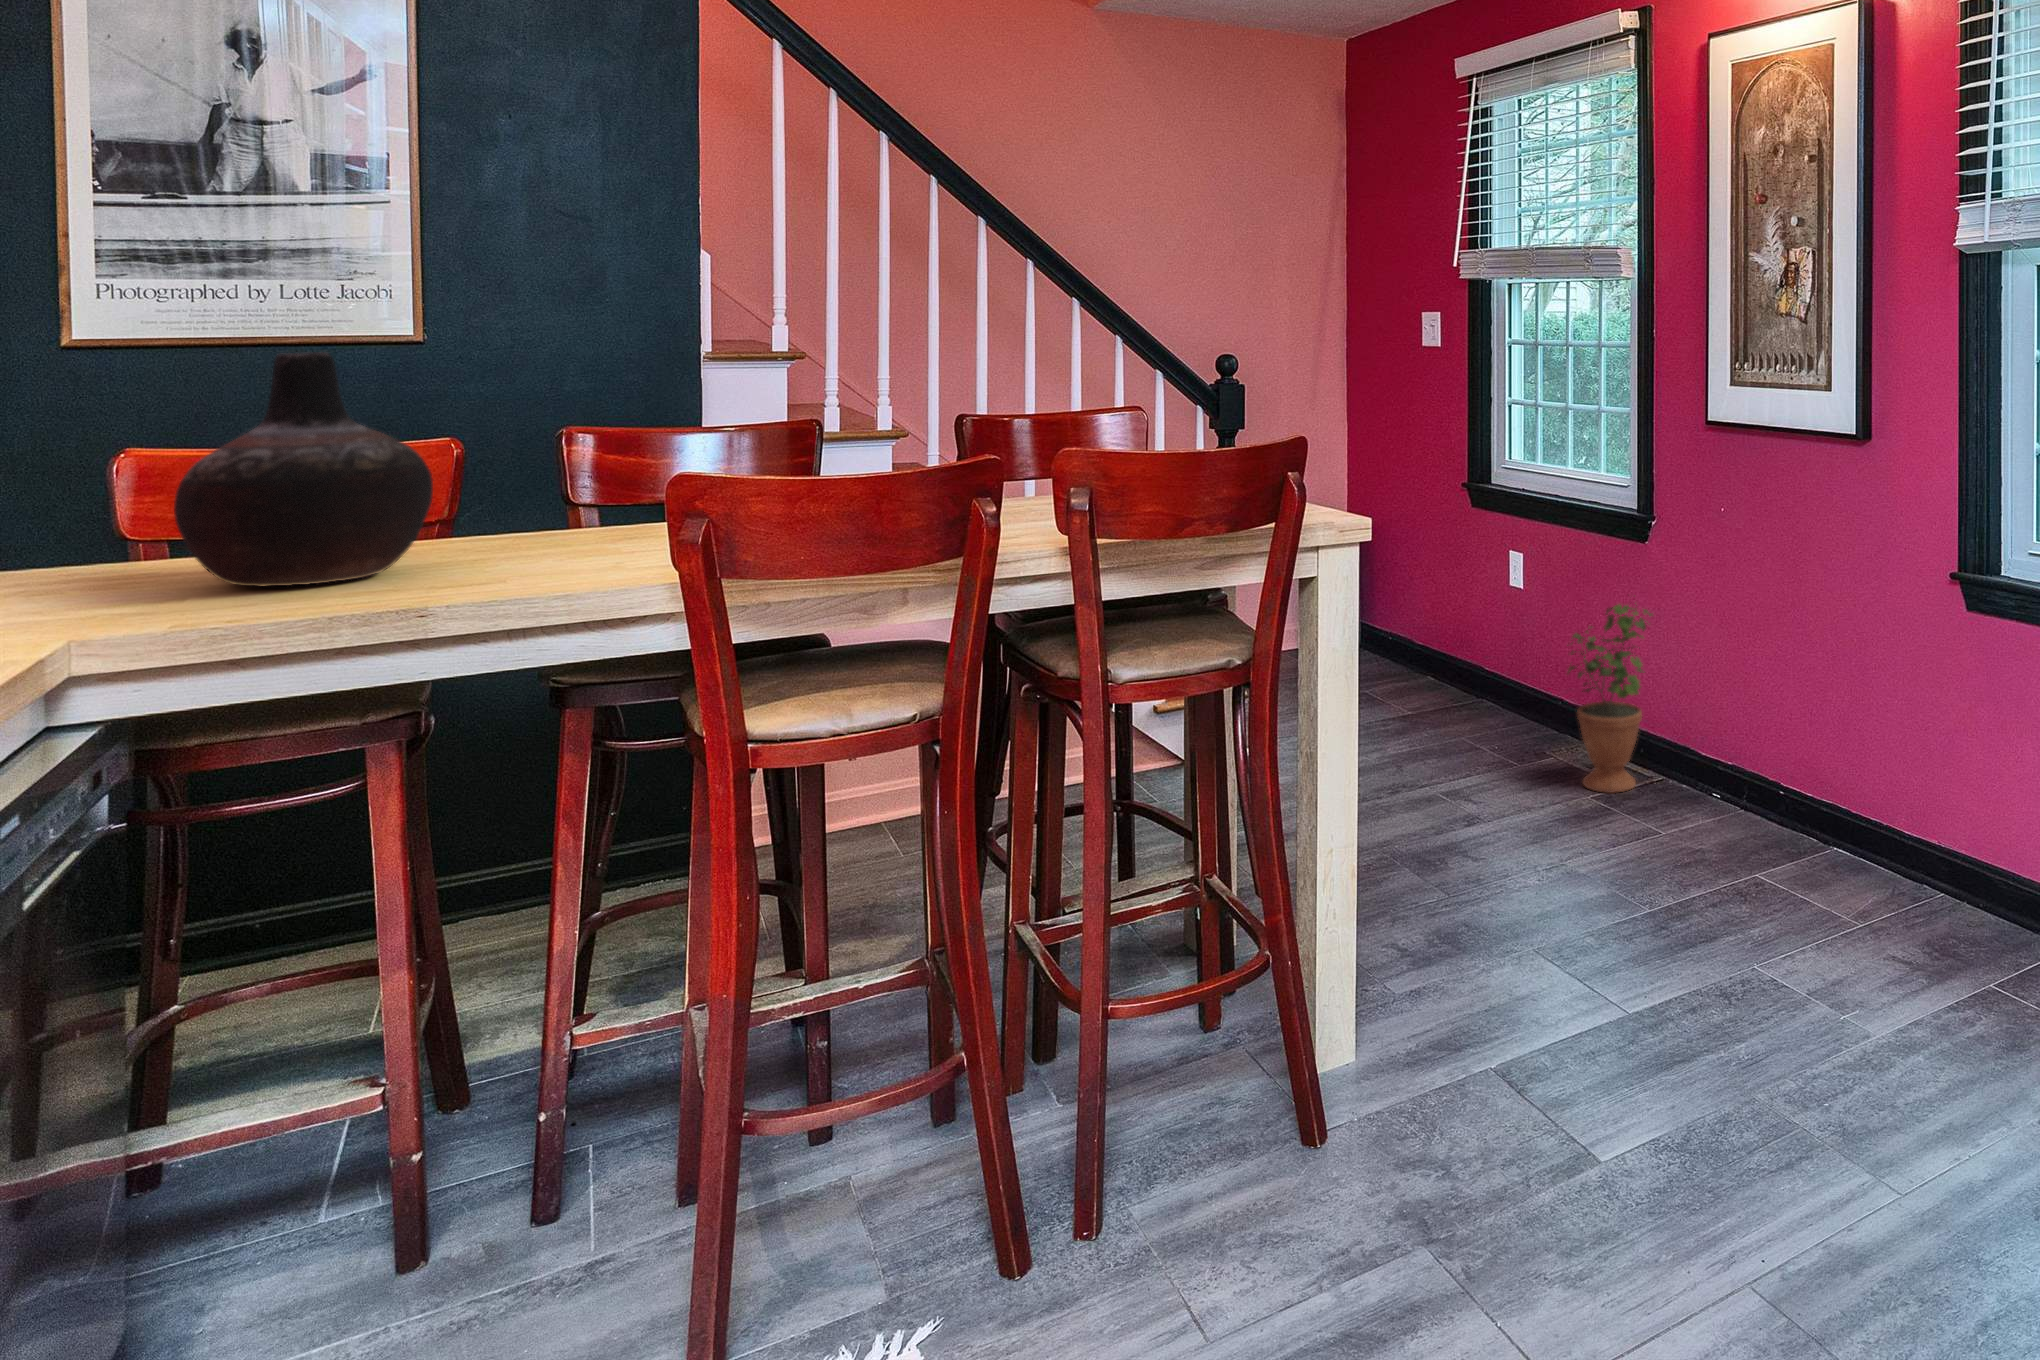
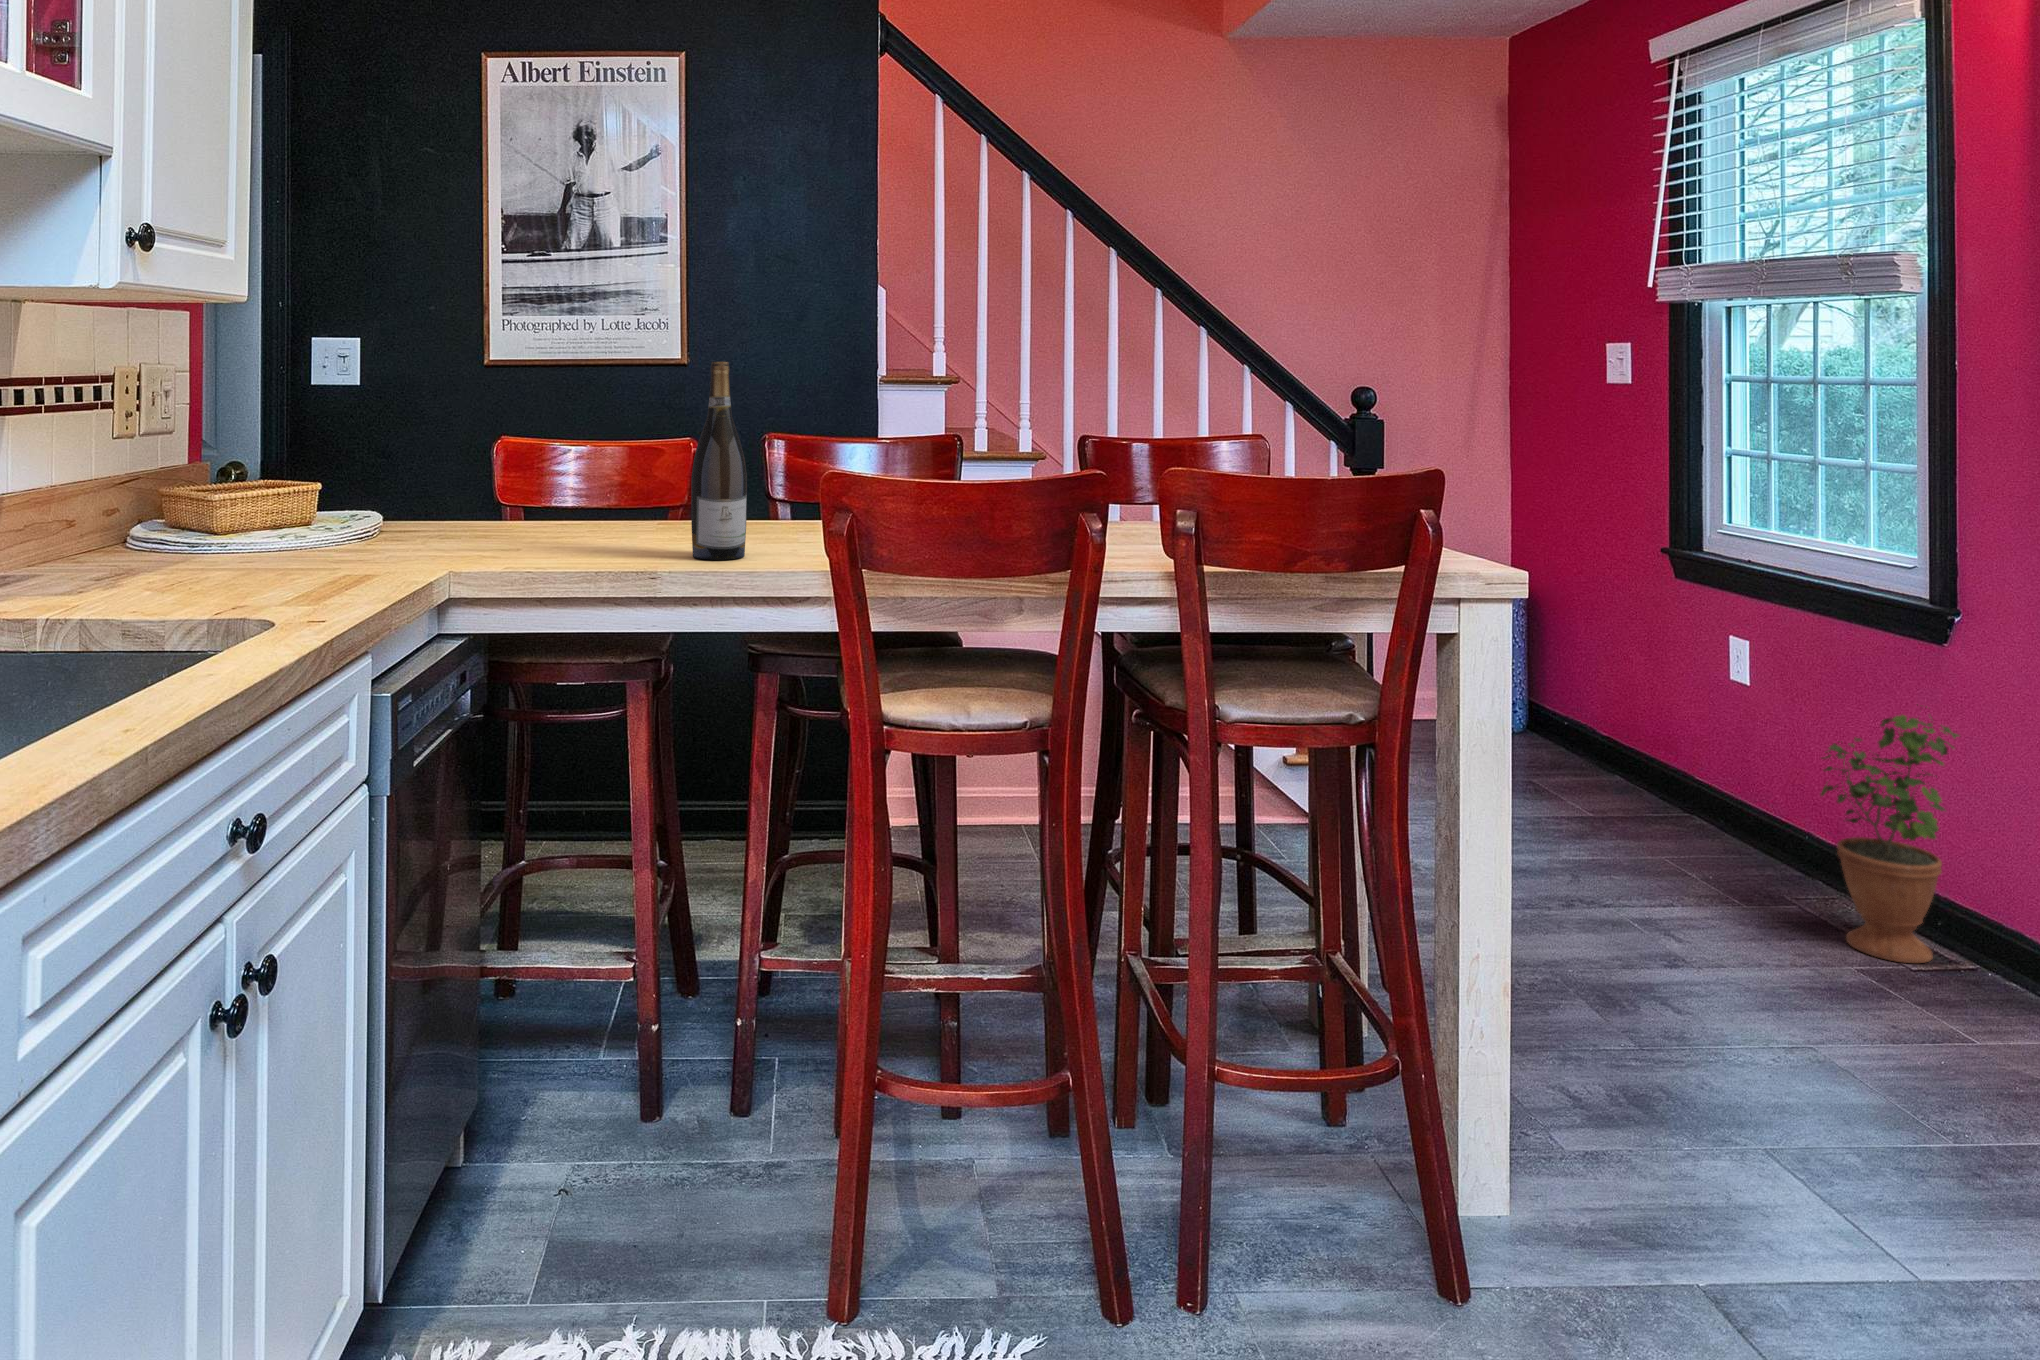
vase: present [174,352,433,586] -> none [507,361,667,545]
wine bottle: none [480,353,559,585] -> present [691,362,747,560]

